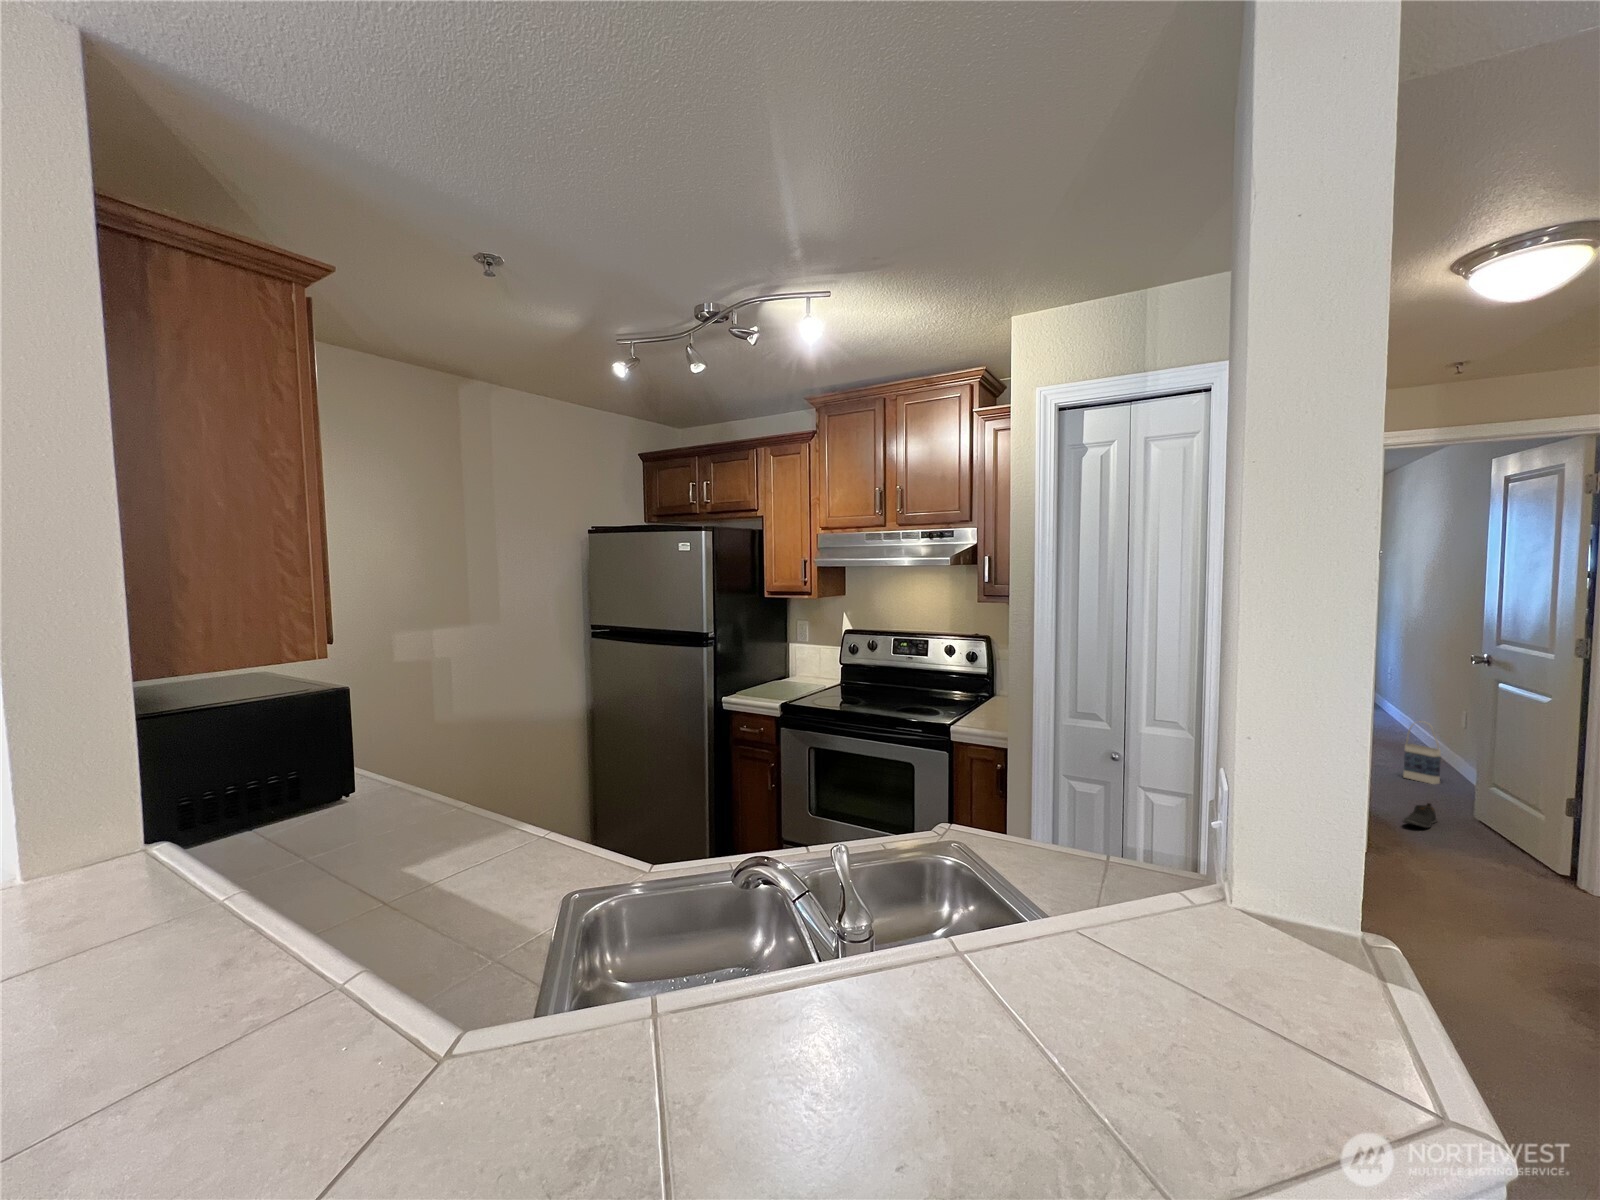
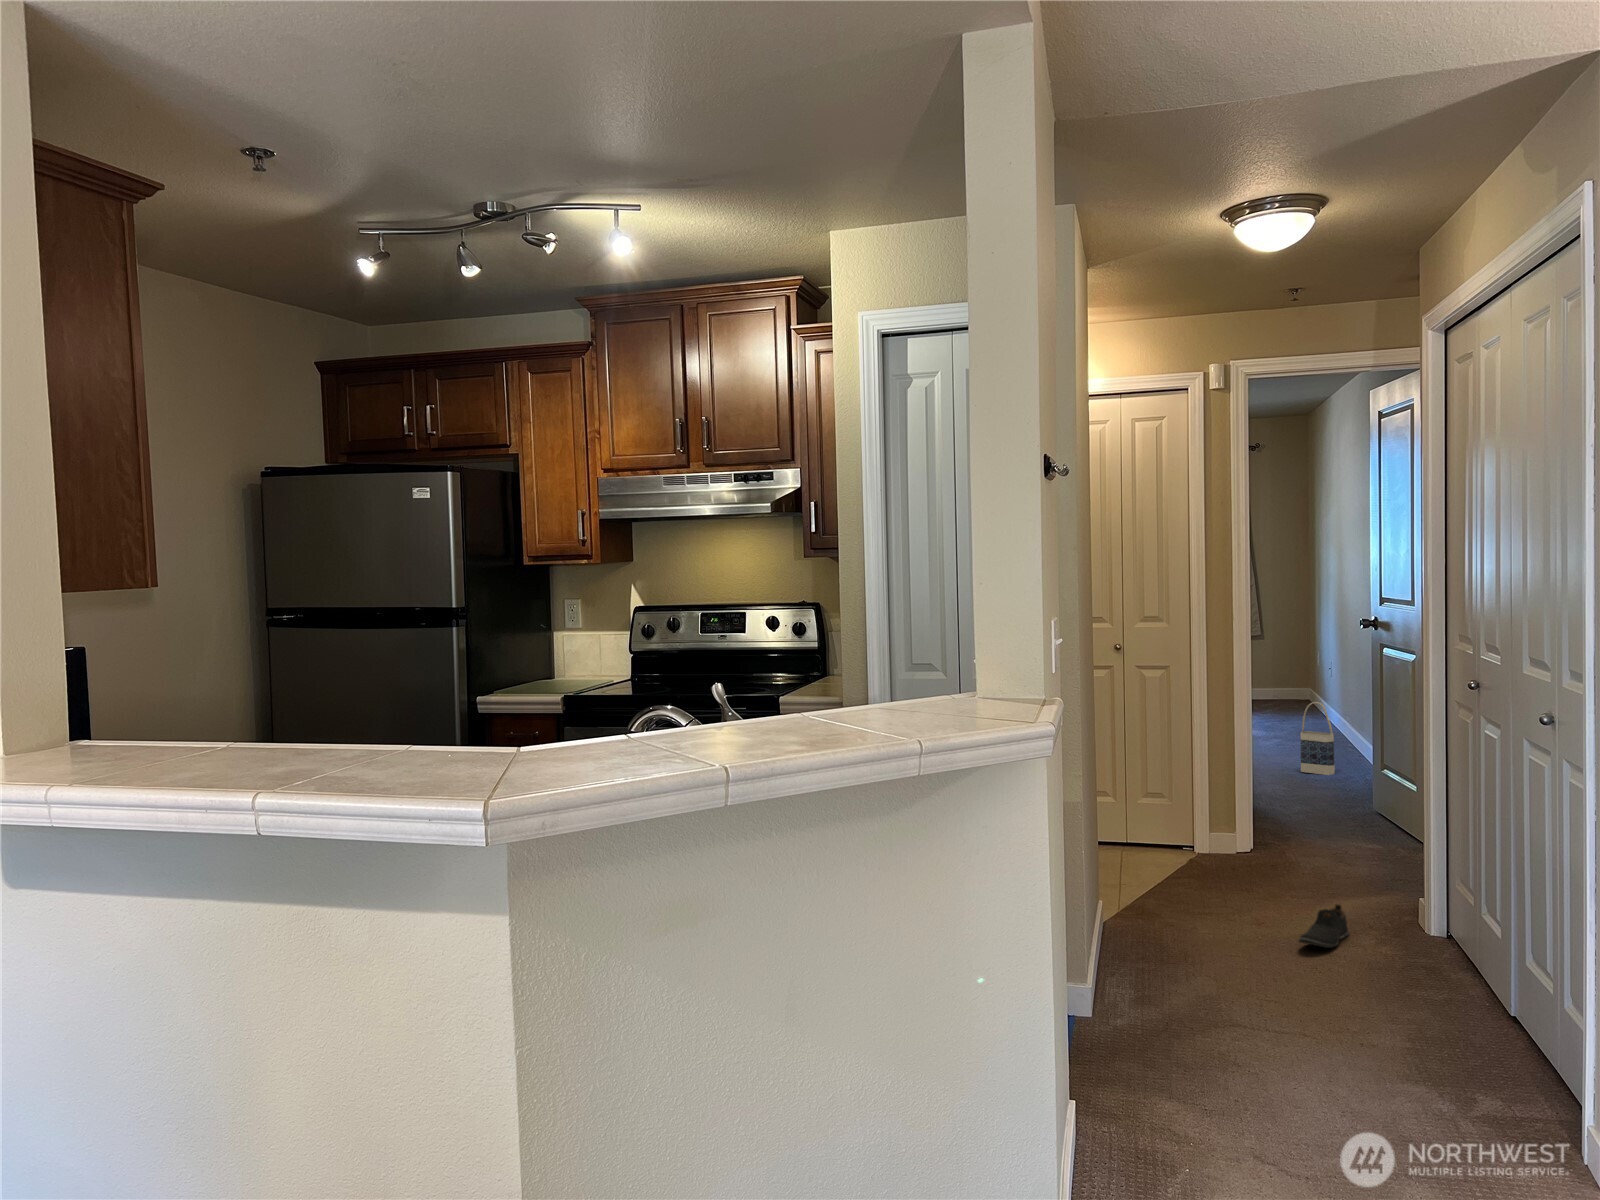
shoe: present [1402,803,1437,828] -> present [1298,904,1349,948]

